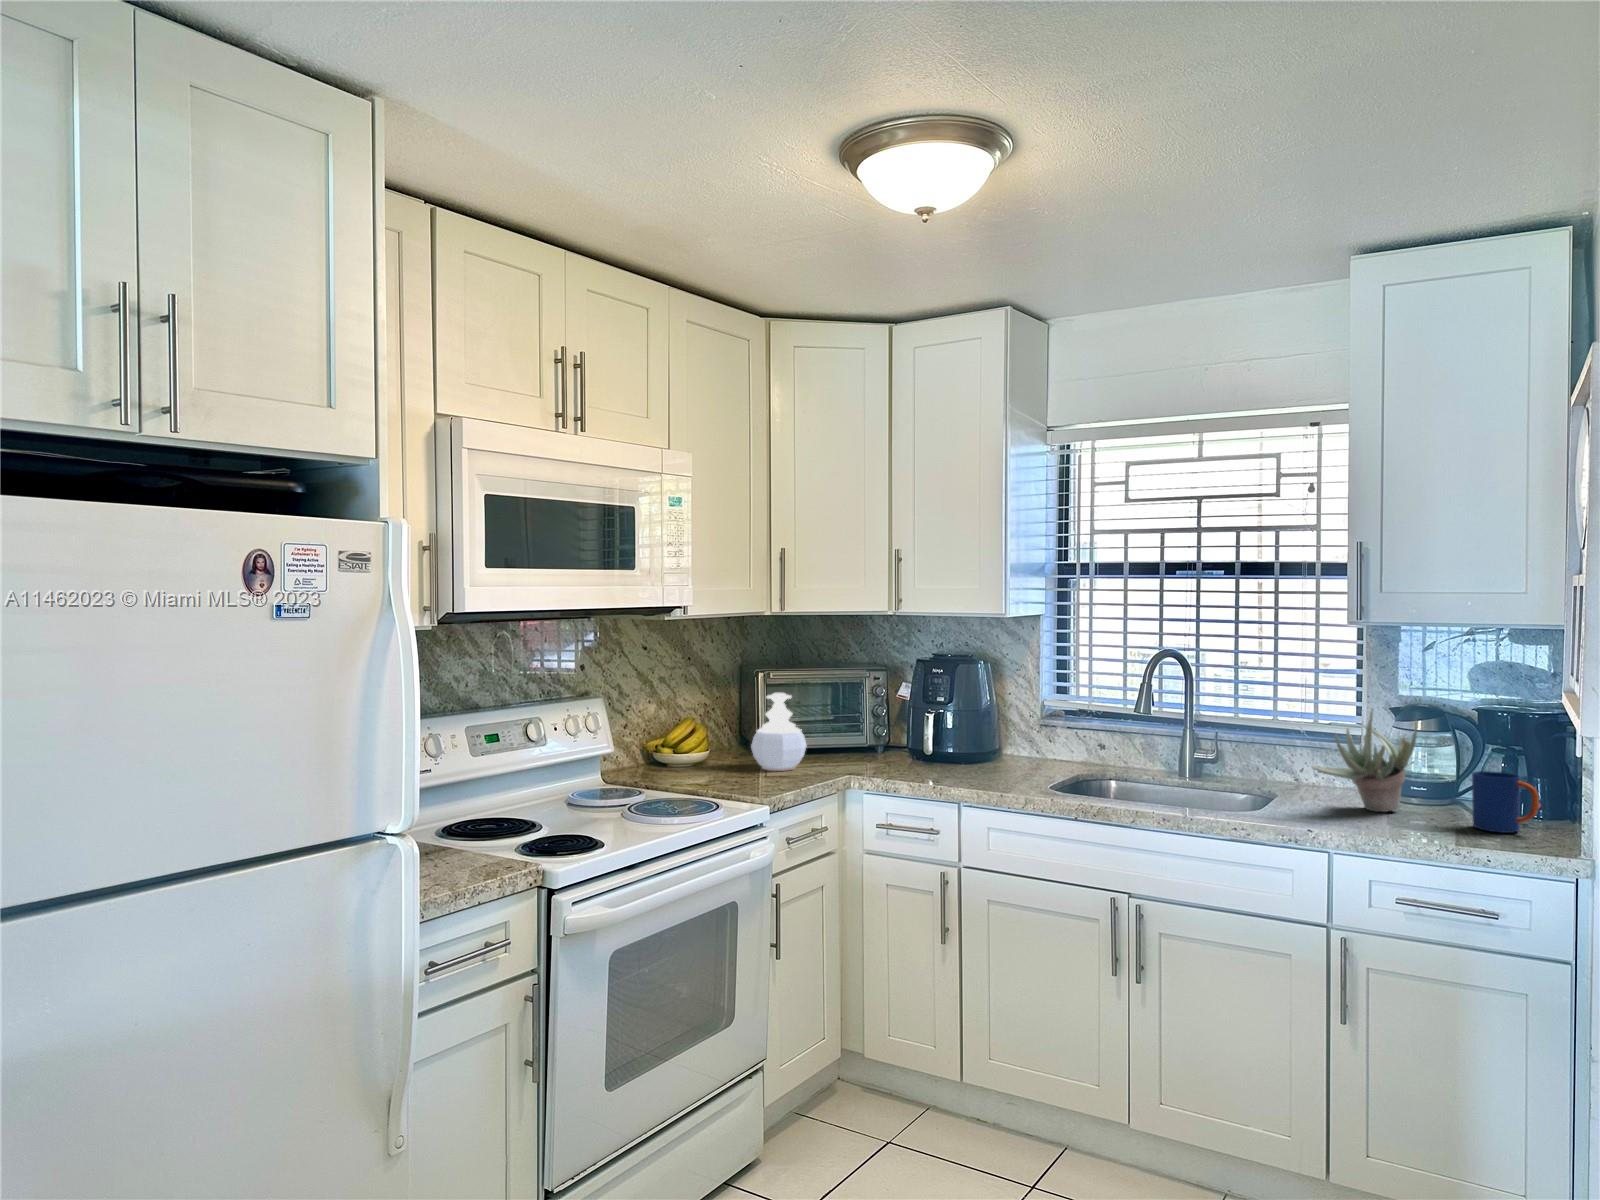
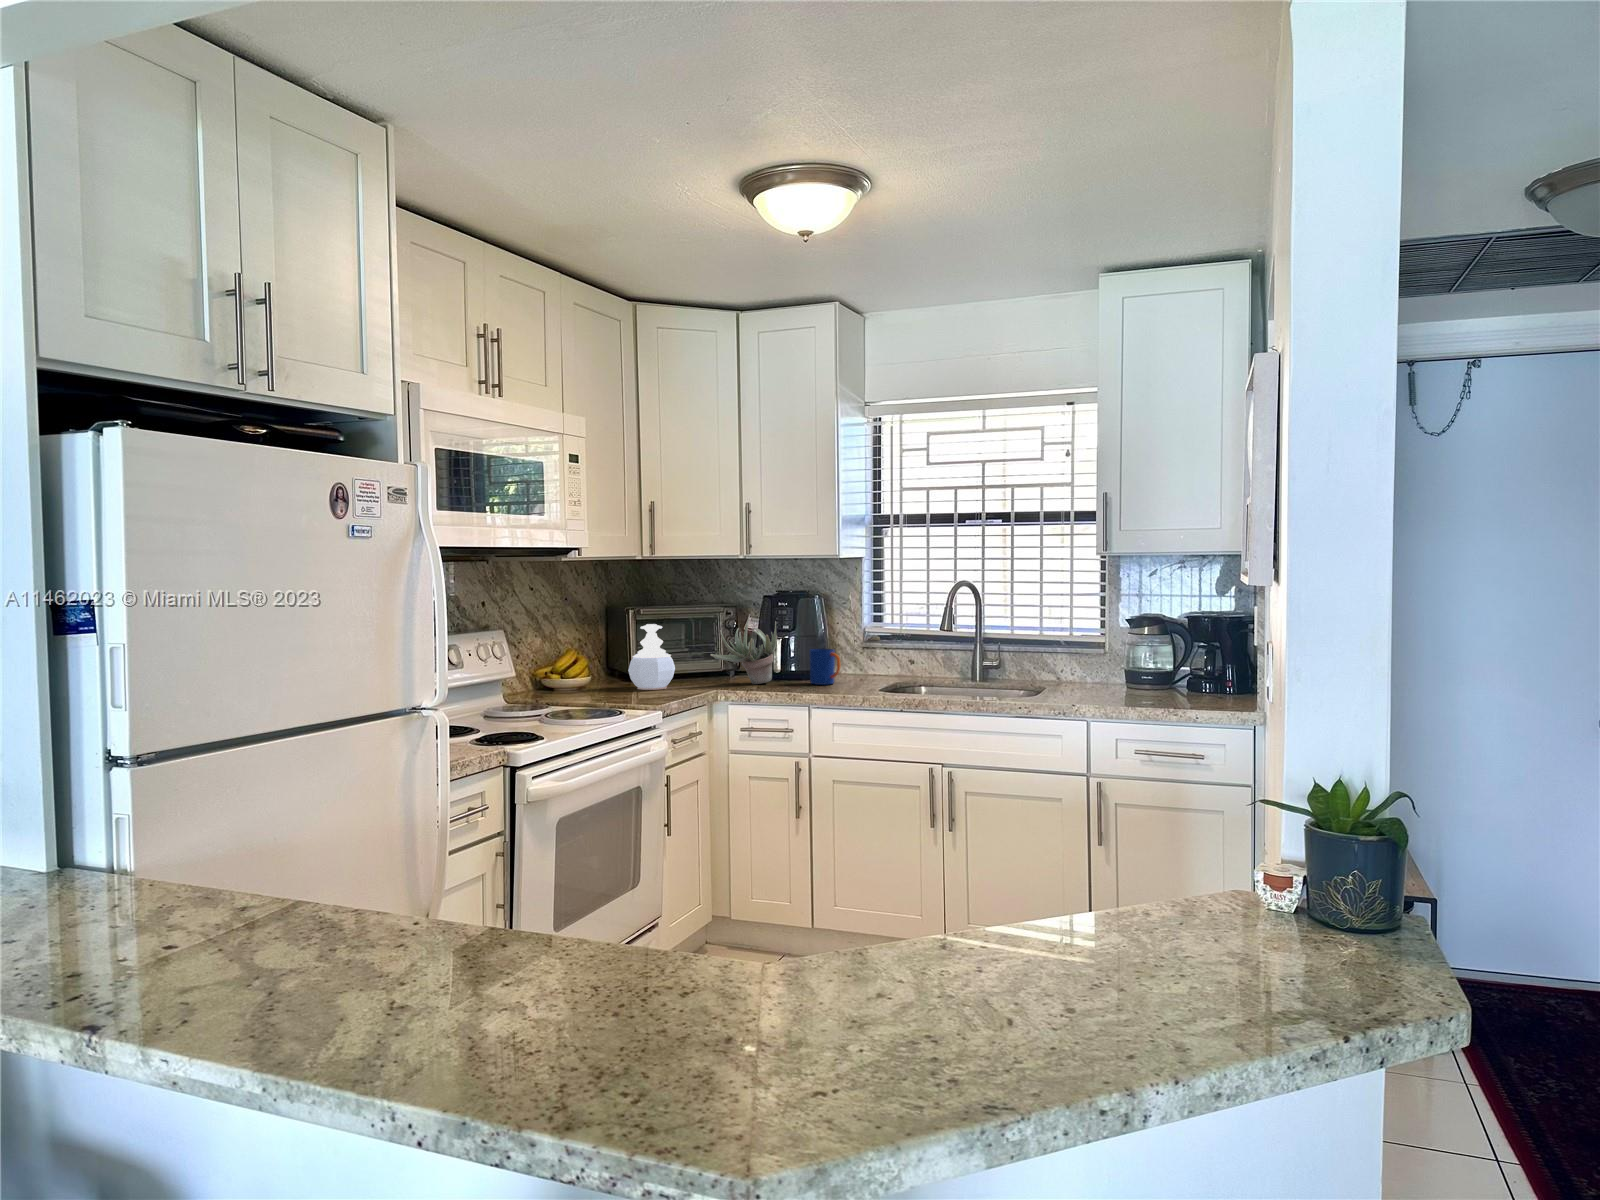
succulent plant: present [1312,708,1417,812] -> present [711,614,777,684]
mug: present [1472,771,1539,833] -> present [809,649,840,685]

